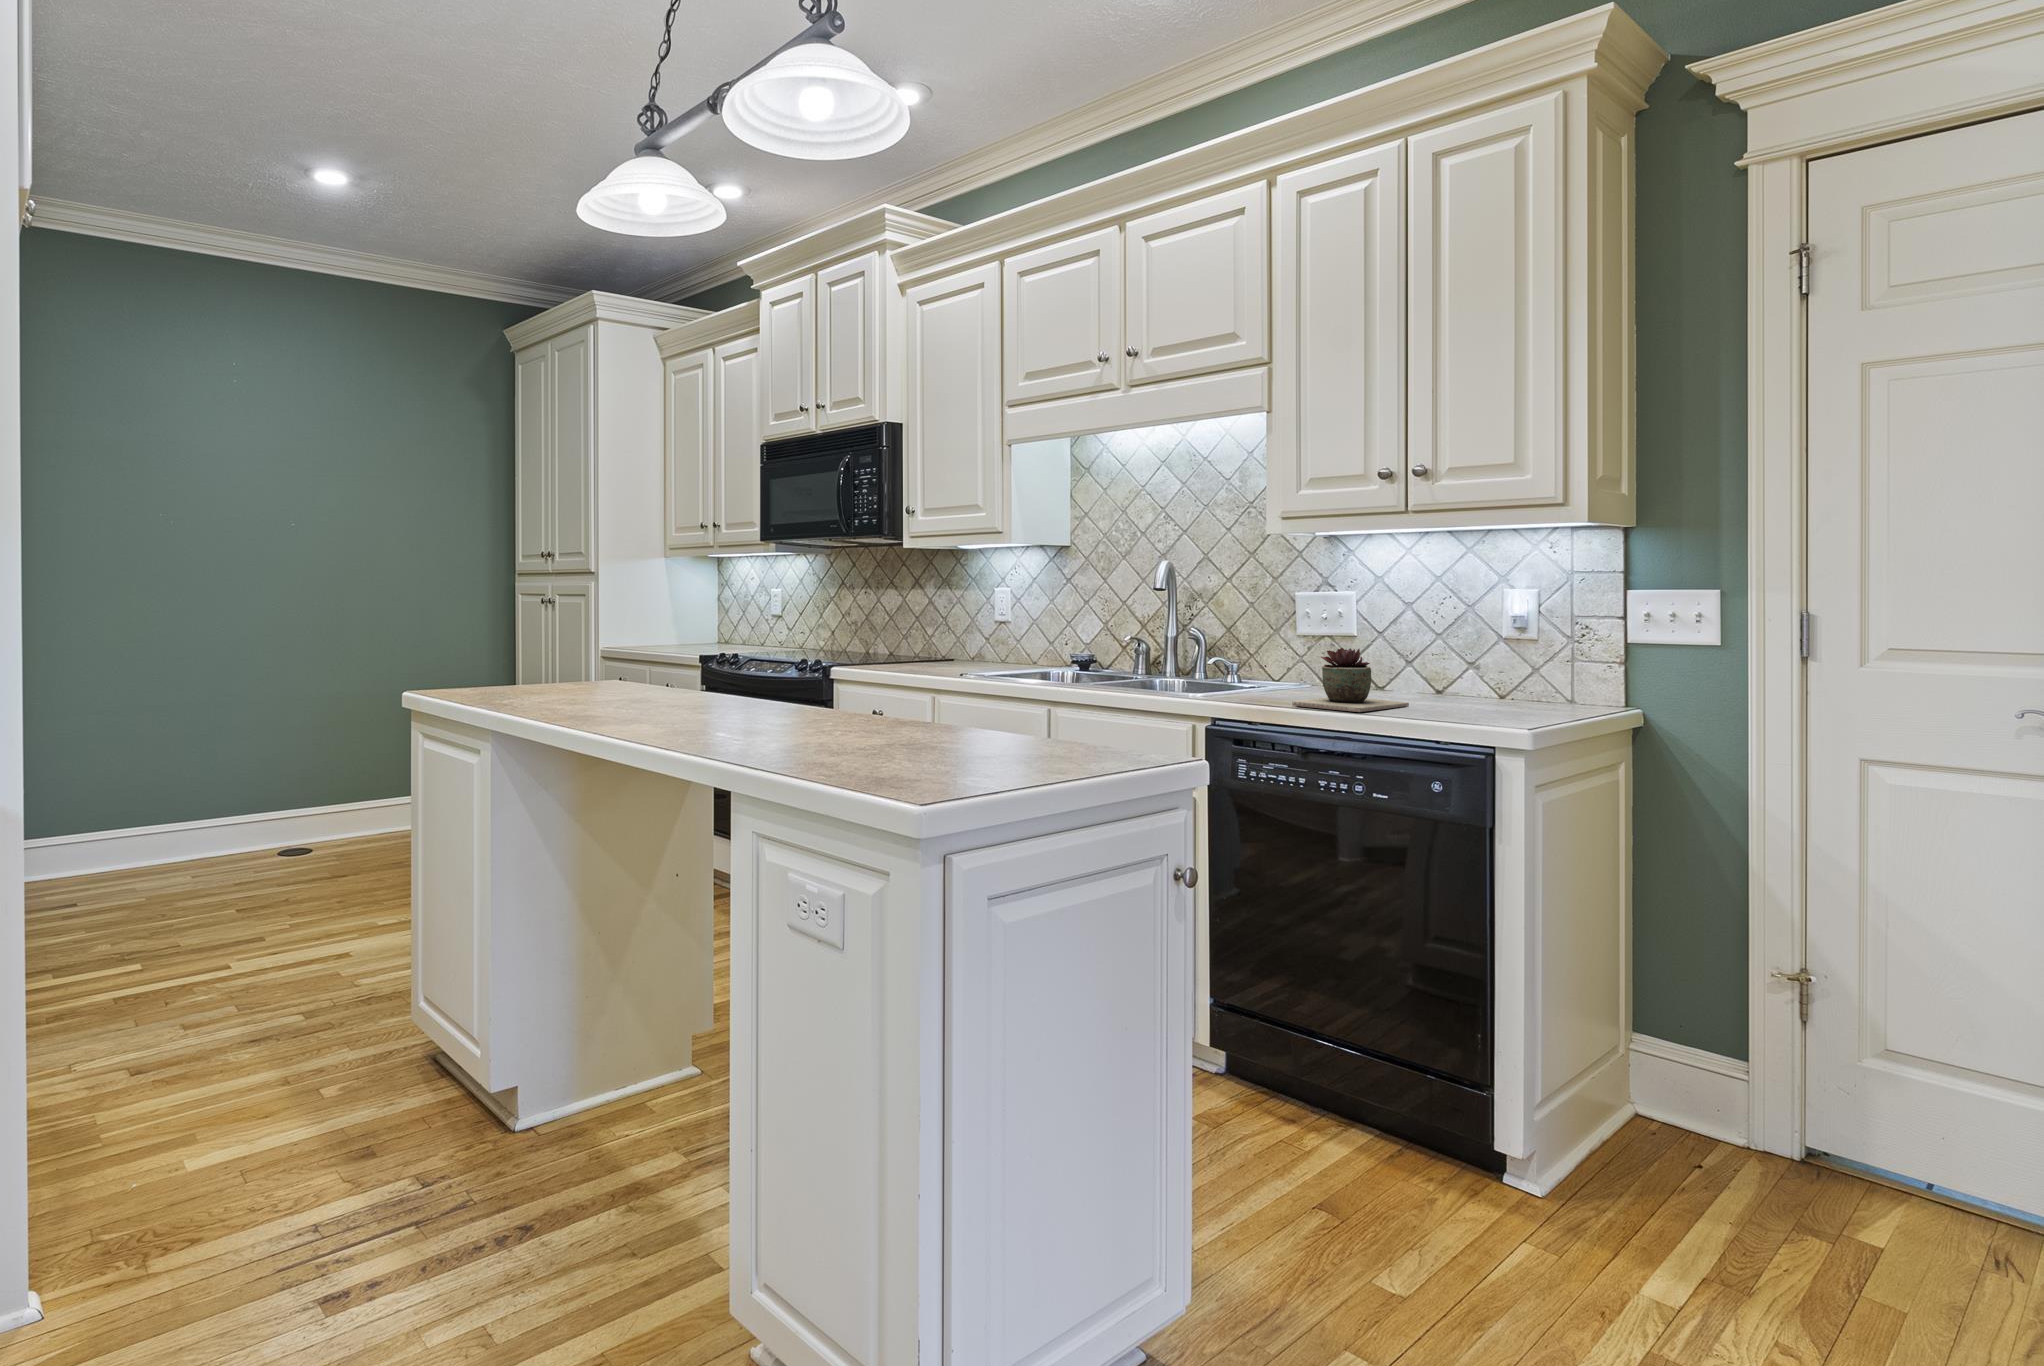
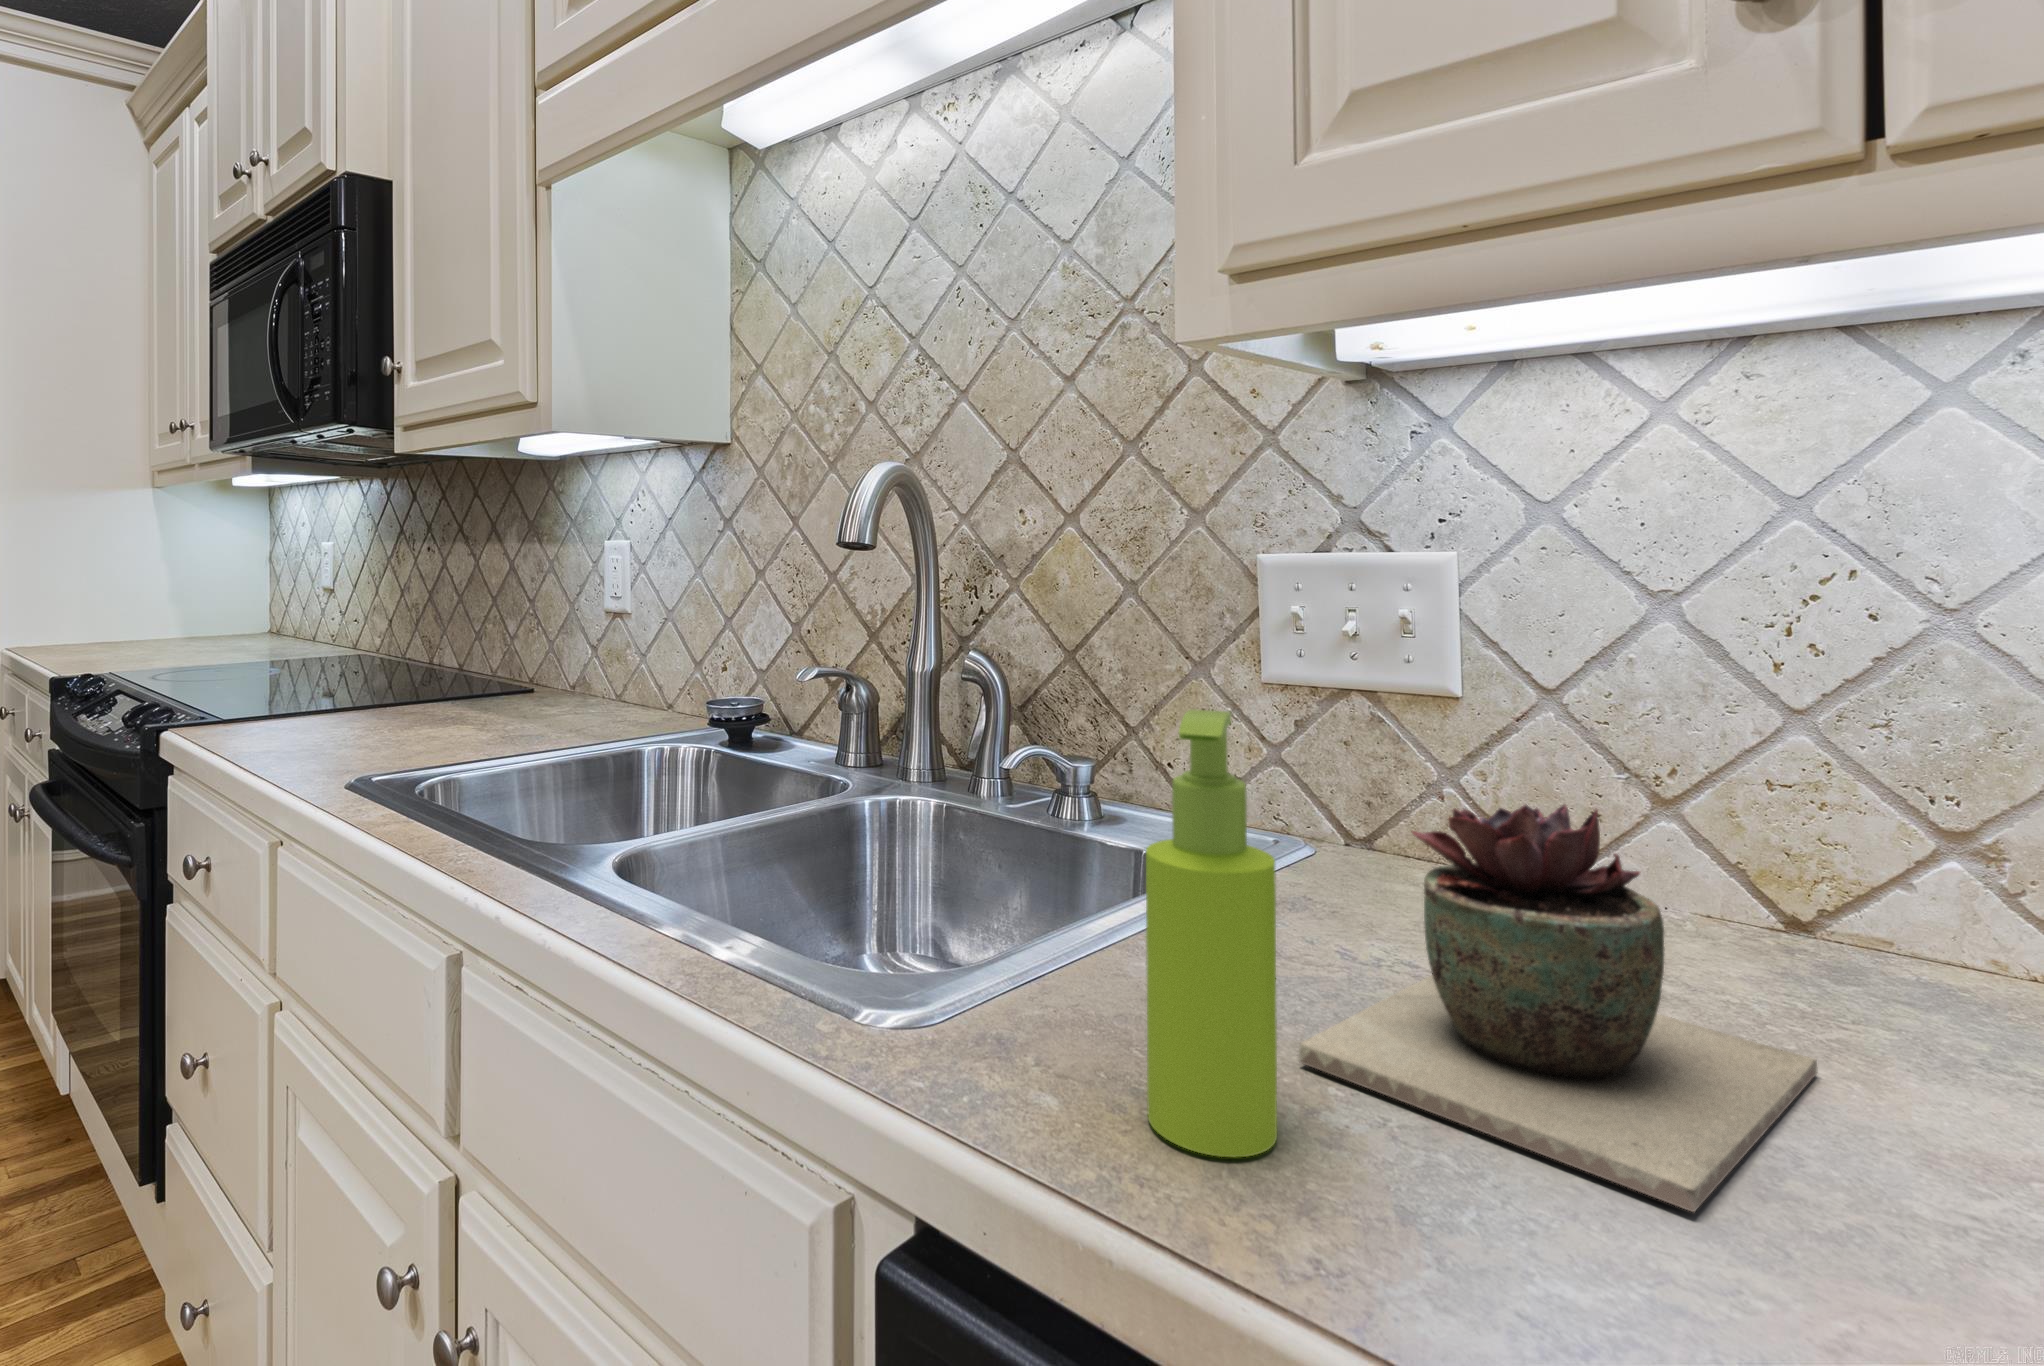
soap dispenser: none [1257,625,1284,711] -> present [1146,710,1277,1157]

